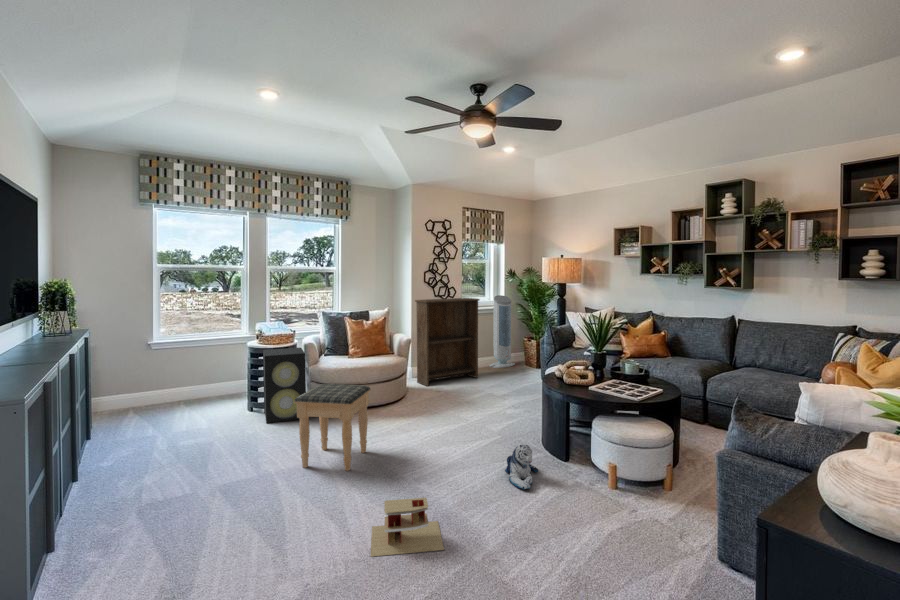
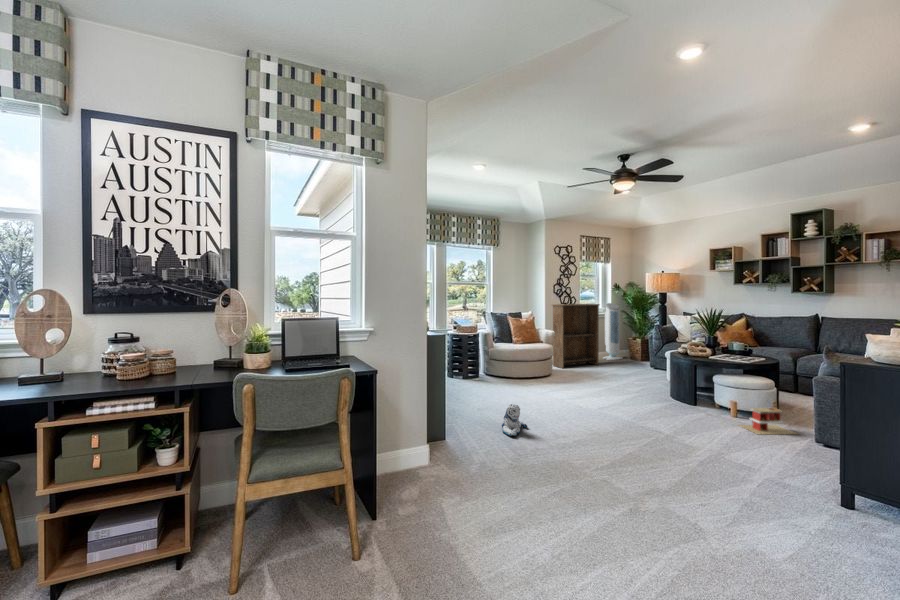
speaker: present [263,348,306,423] -> none [460,334,492,383]
footstool: present [295,384,371,471] -> none [511,352,553,405]
plush toy: present [505,445,538,490] -> present [502,404,527,436]
toy house: present [371,498,444,556] -> present [739,408,796,434]

